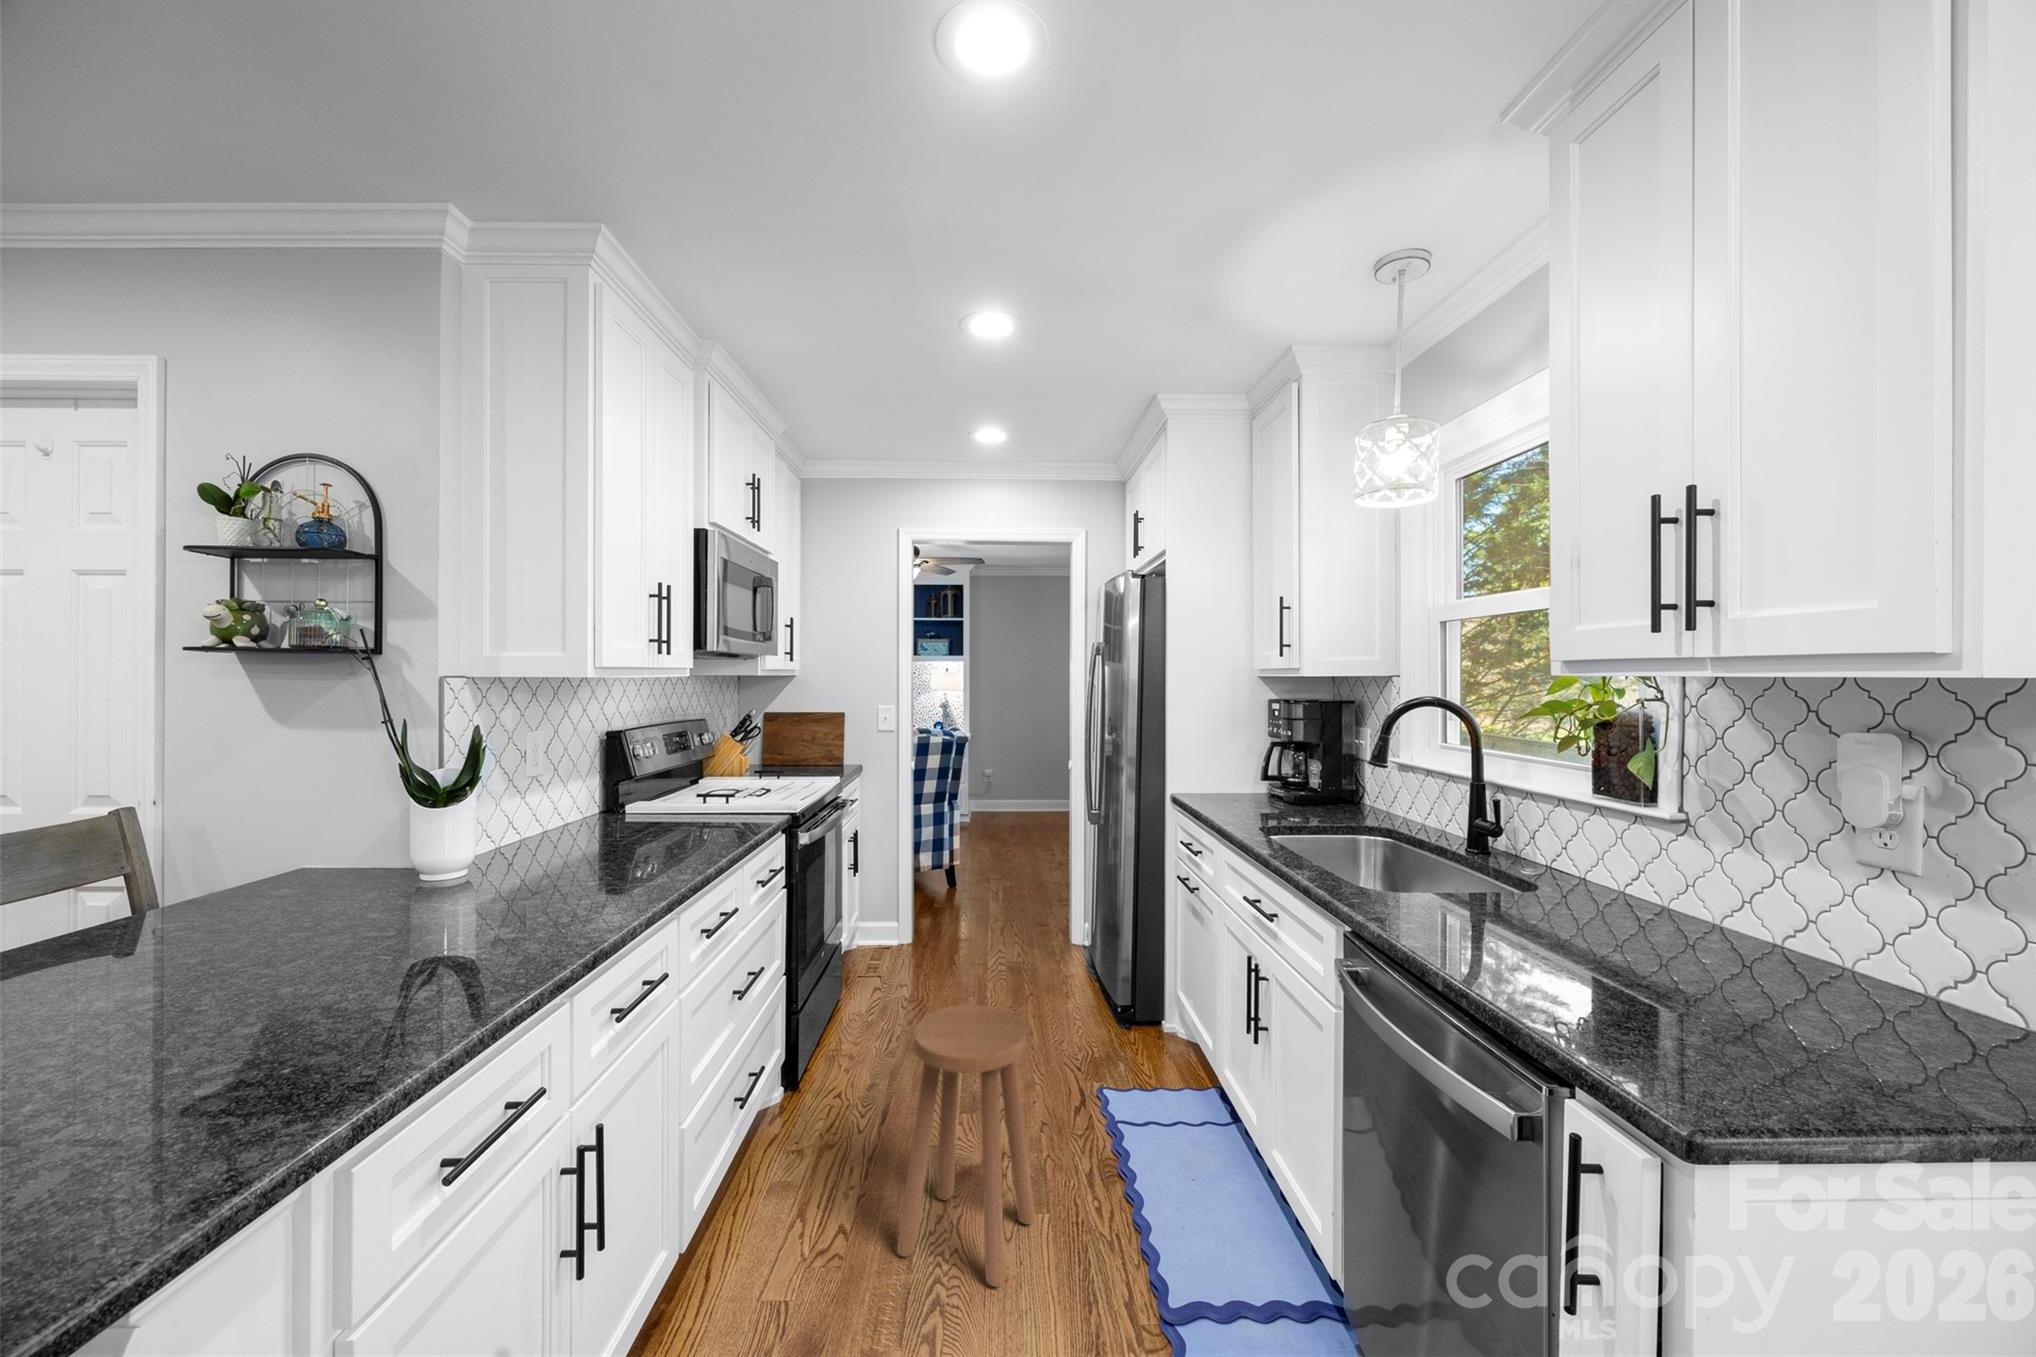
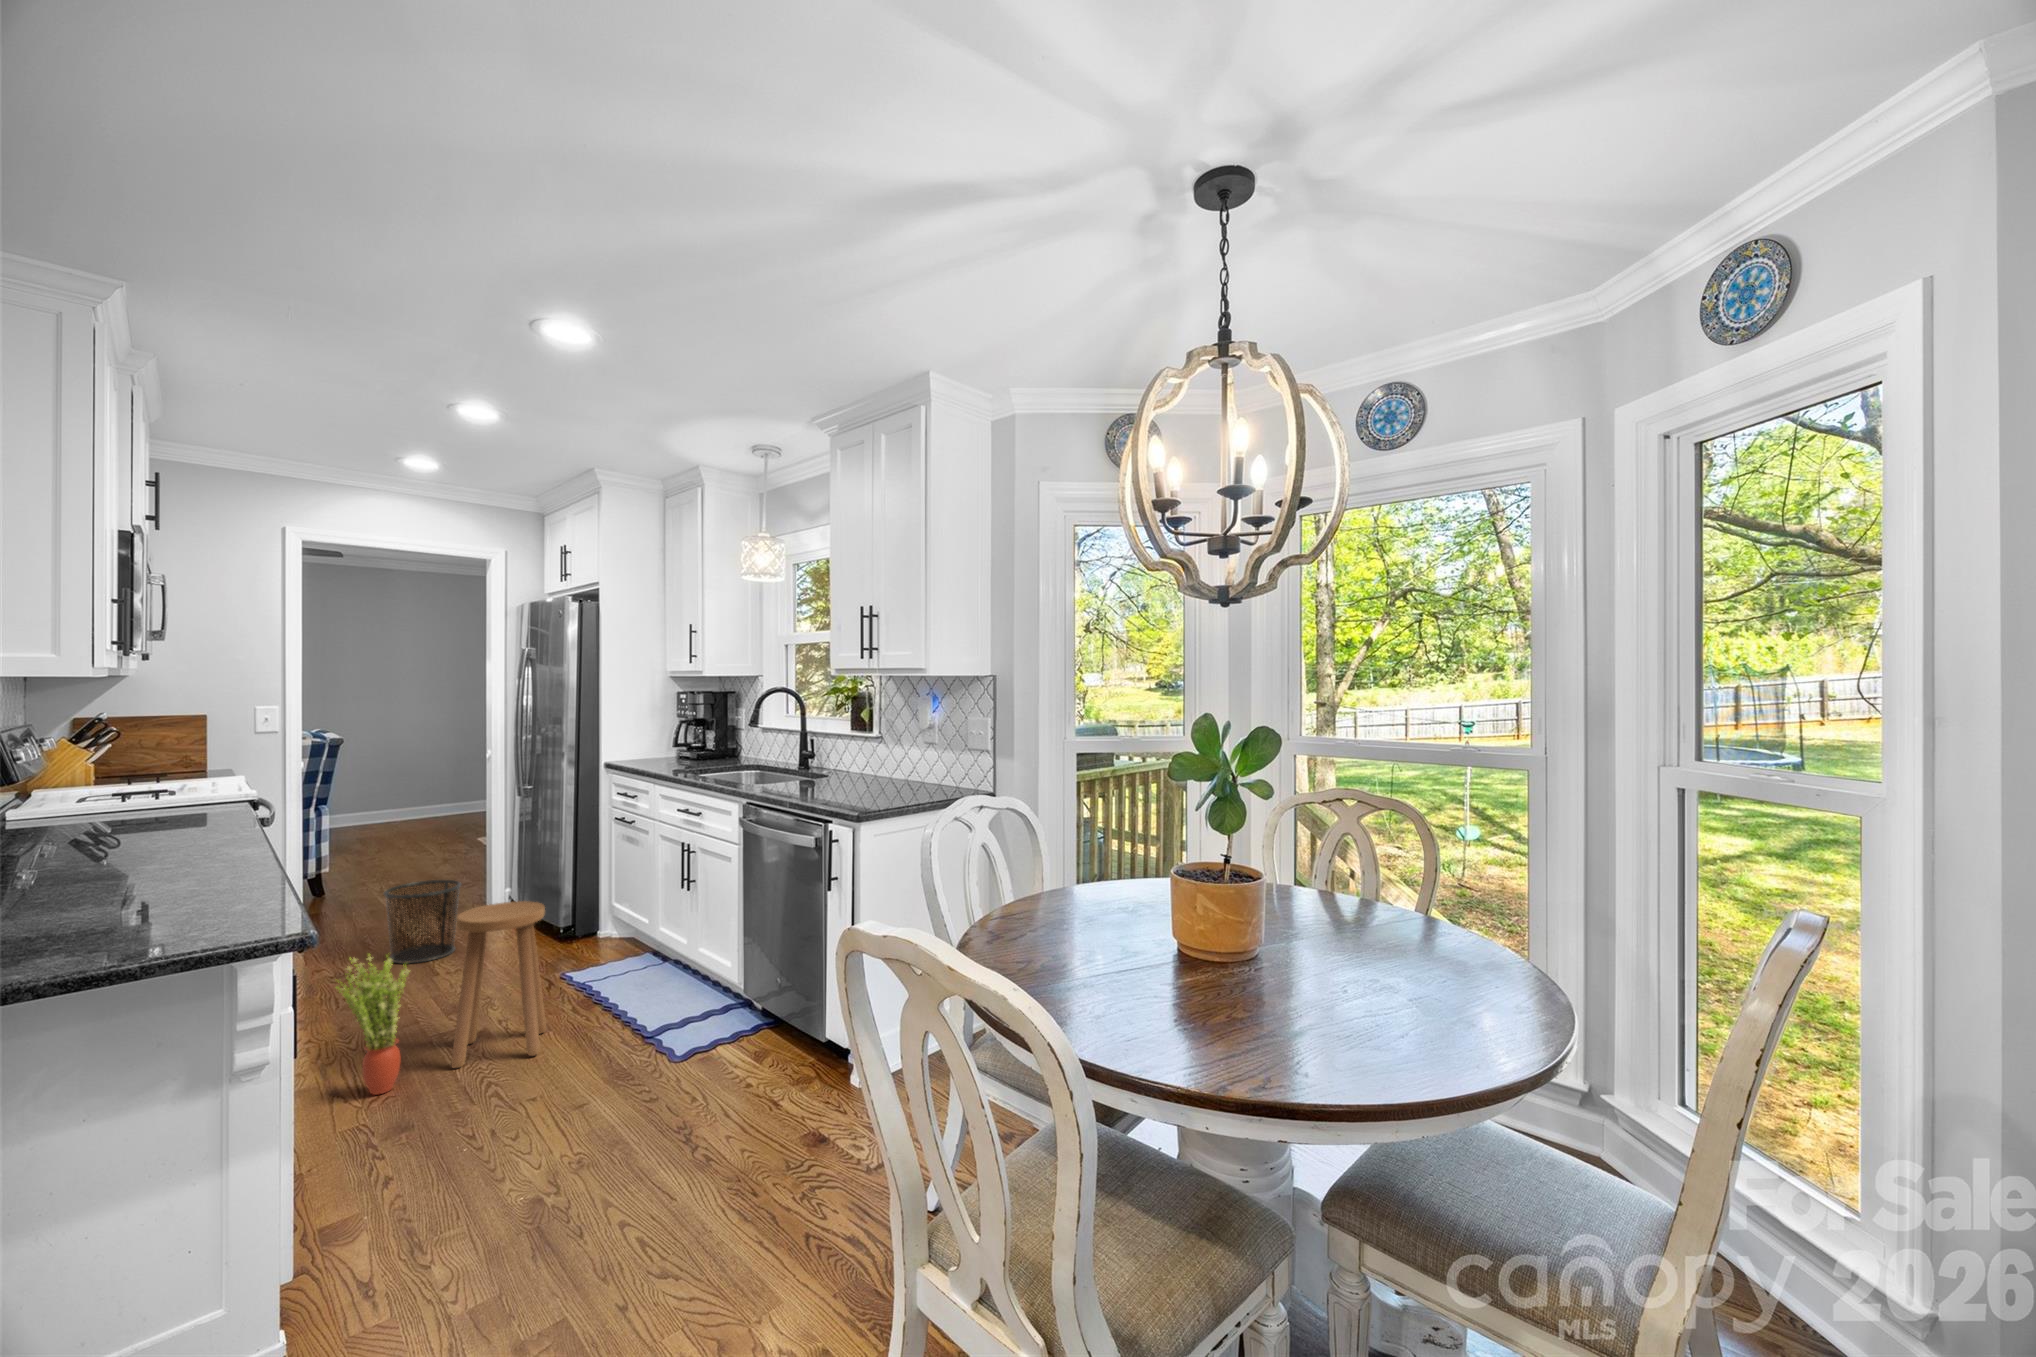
waste bin: none [955,902,1026,1001] -> present [384,880,461,964]
potted plant: none [756,1058,844,1269] -> present [337,956,410,1095]

